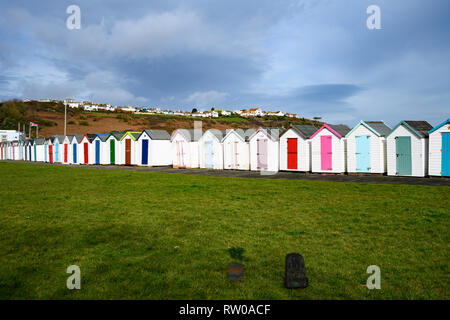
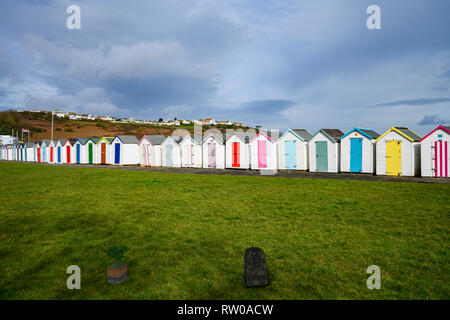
backpack: present [283,252,308,289] -> present [242,246,270,288]

